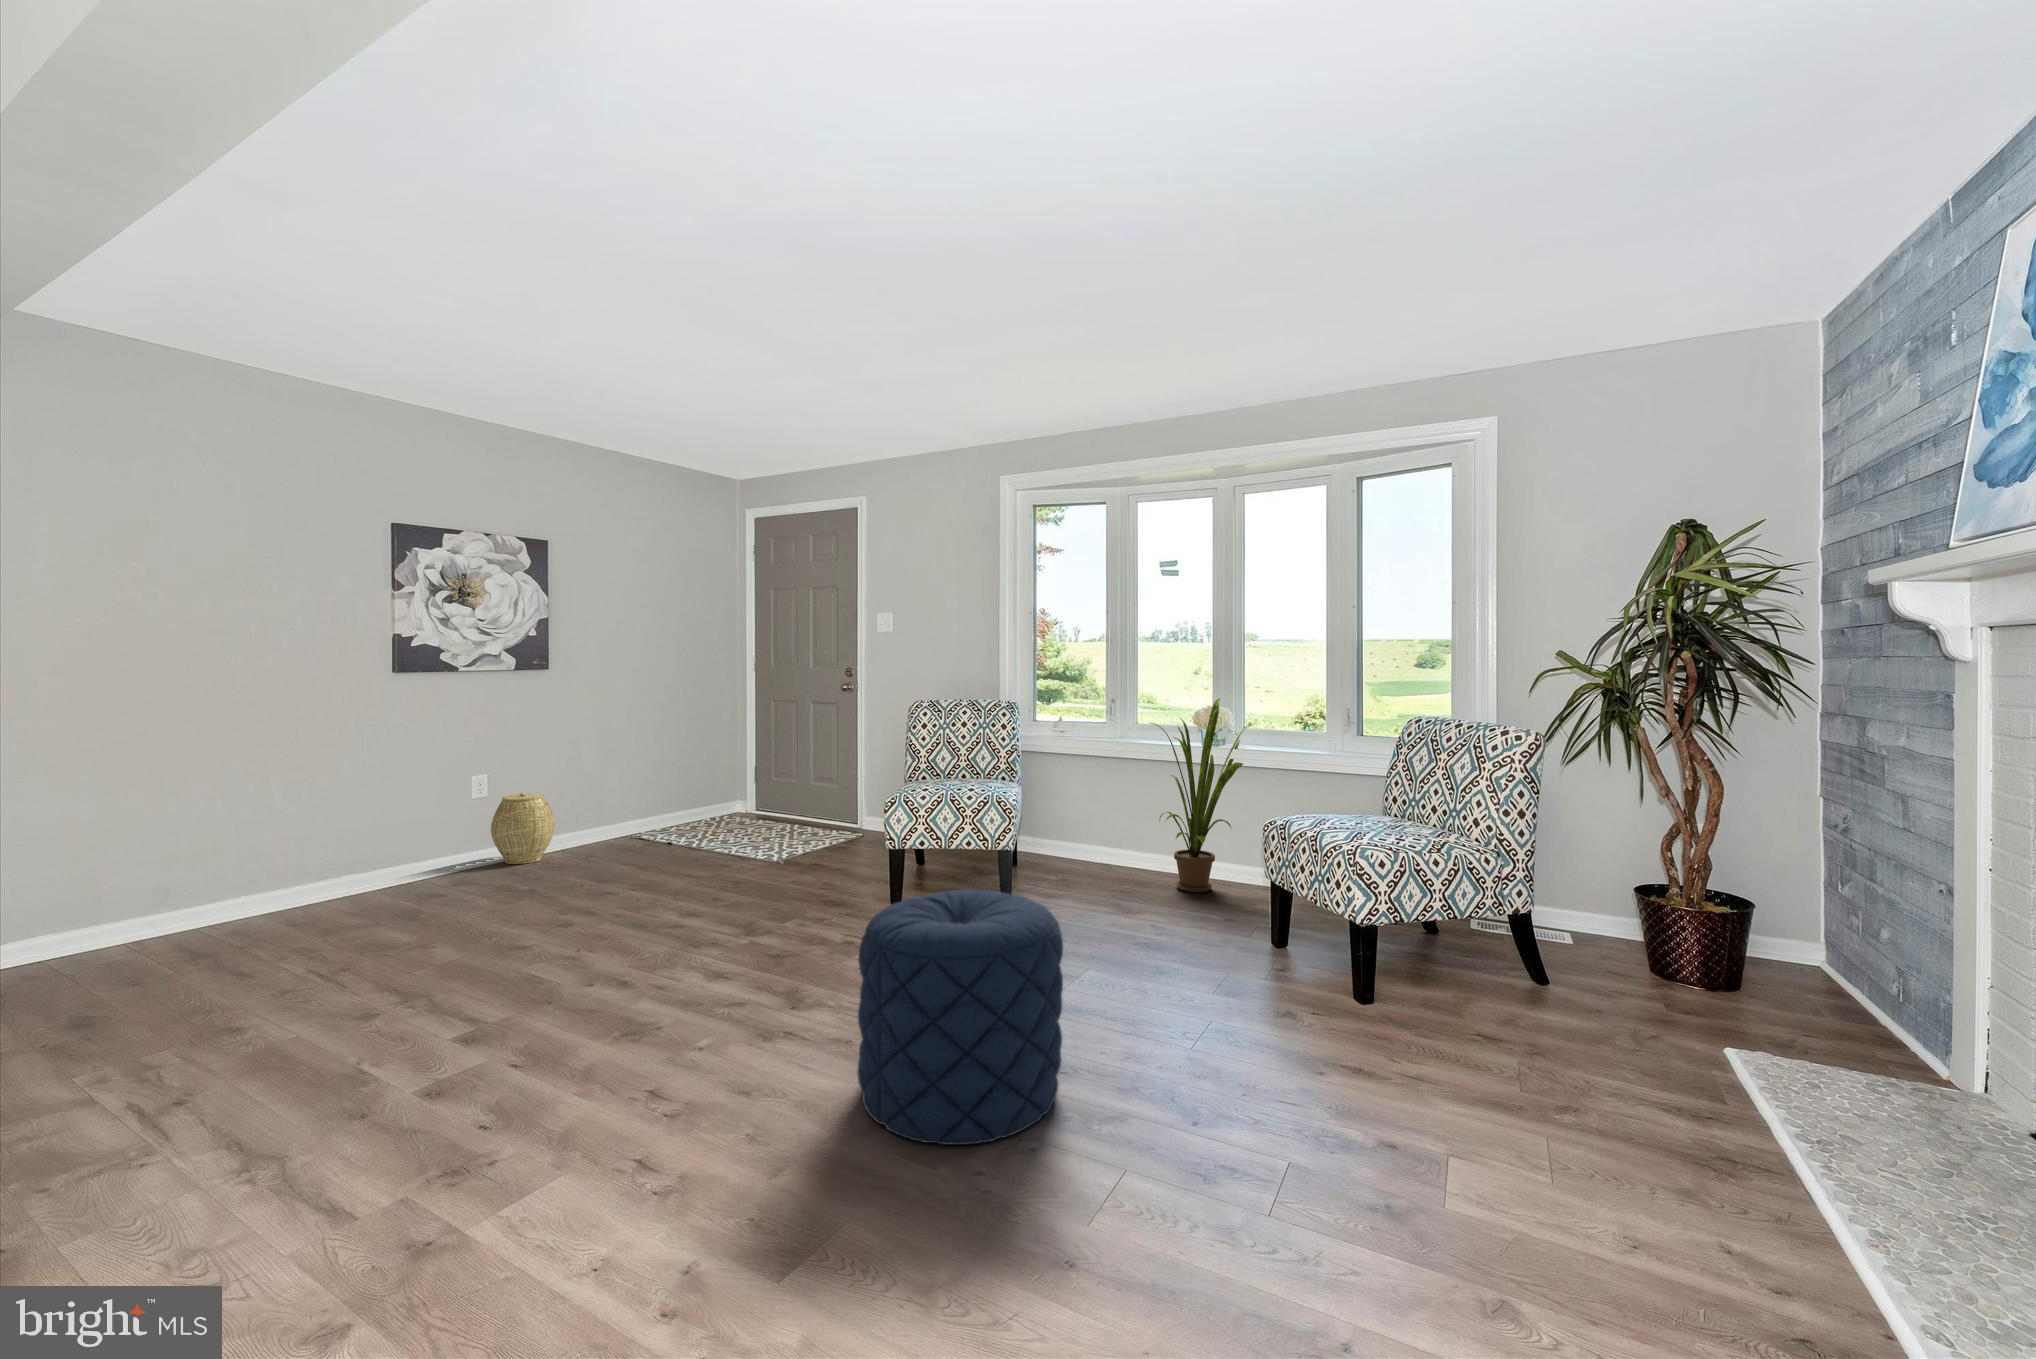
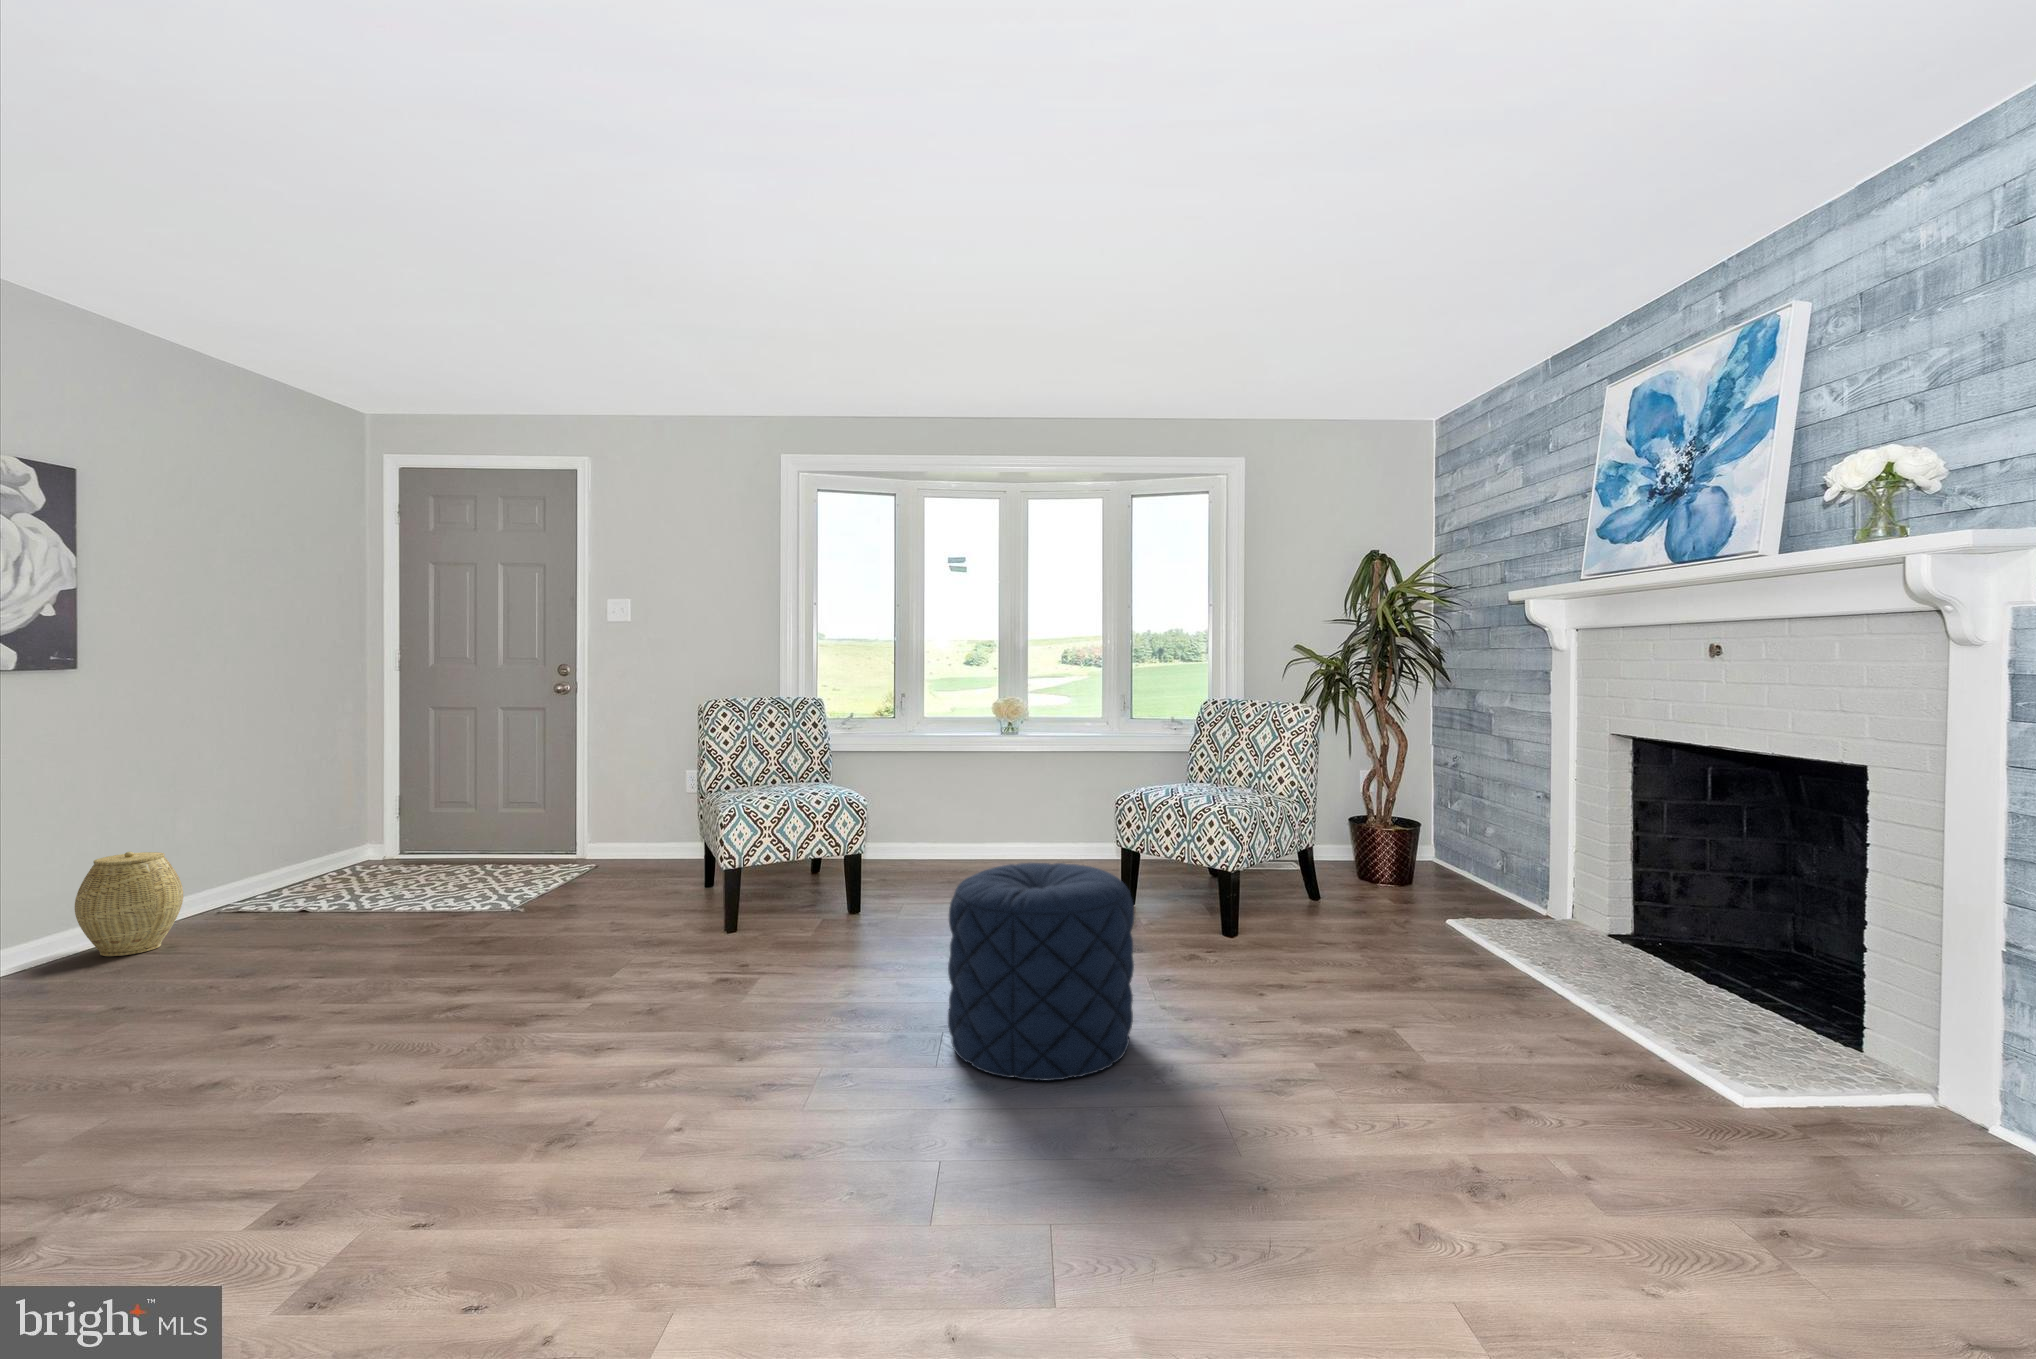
house plant: present [1151,699,1249,892] -> none [965,691,1065,875]

